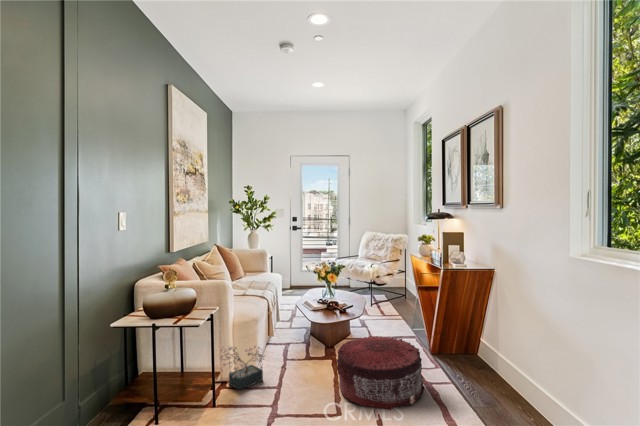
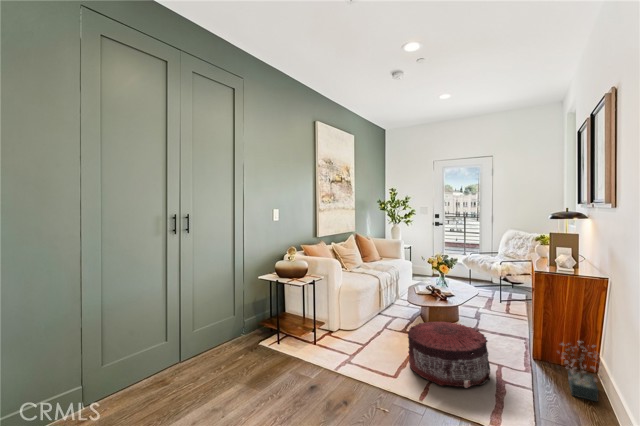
decorative plant: present [220,346,265,390] -> present [561,341,604,402]

